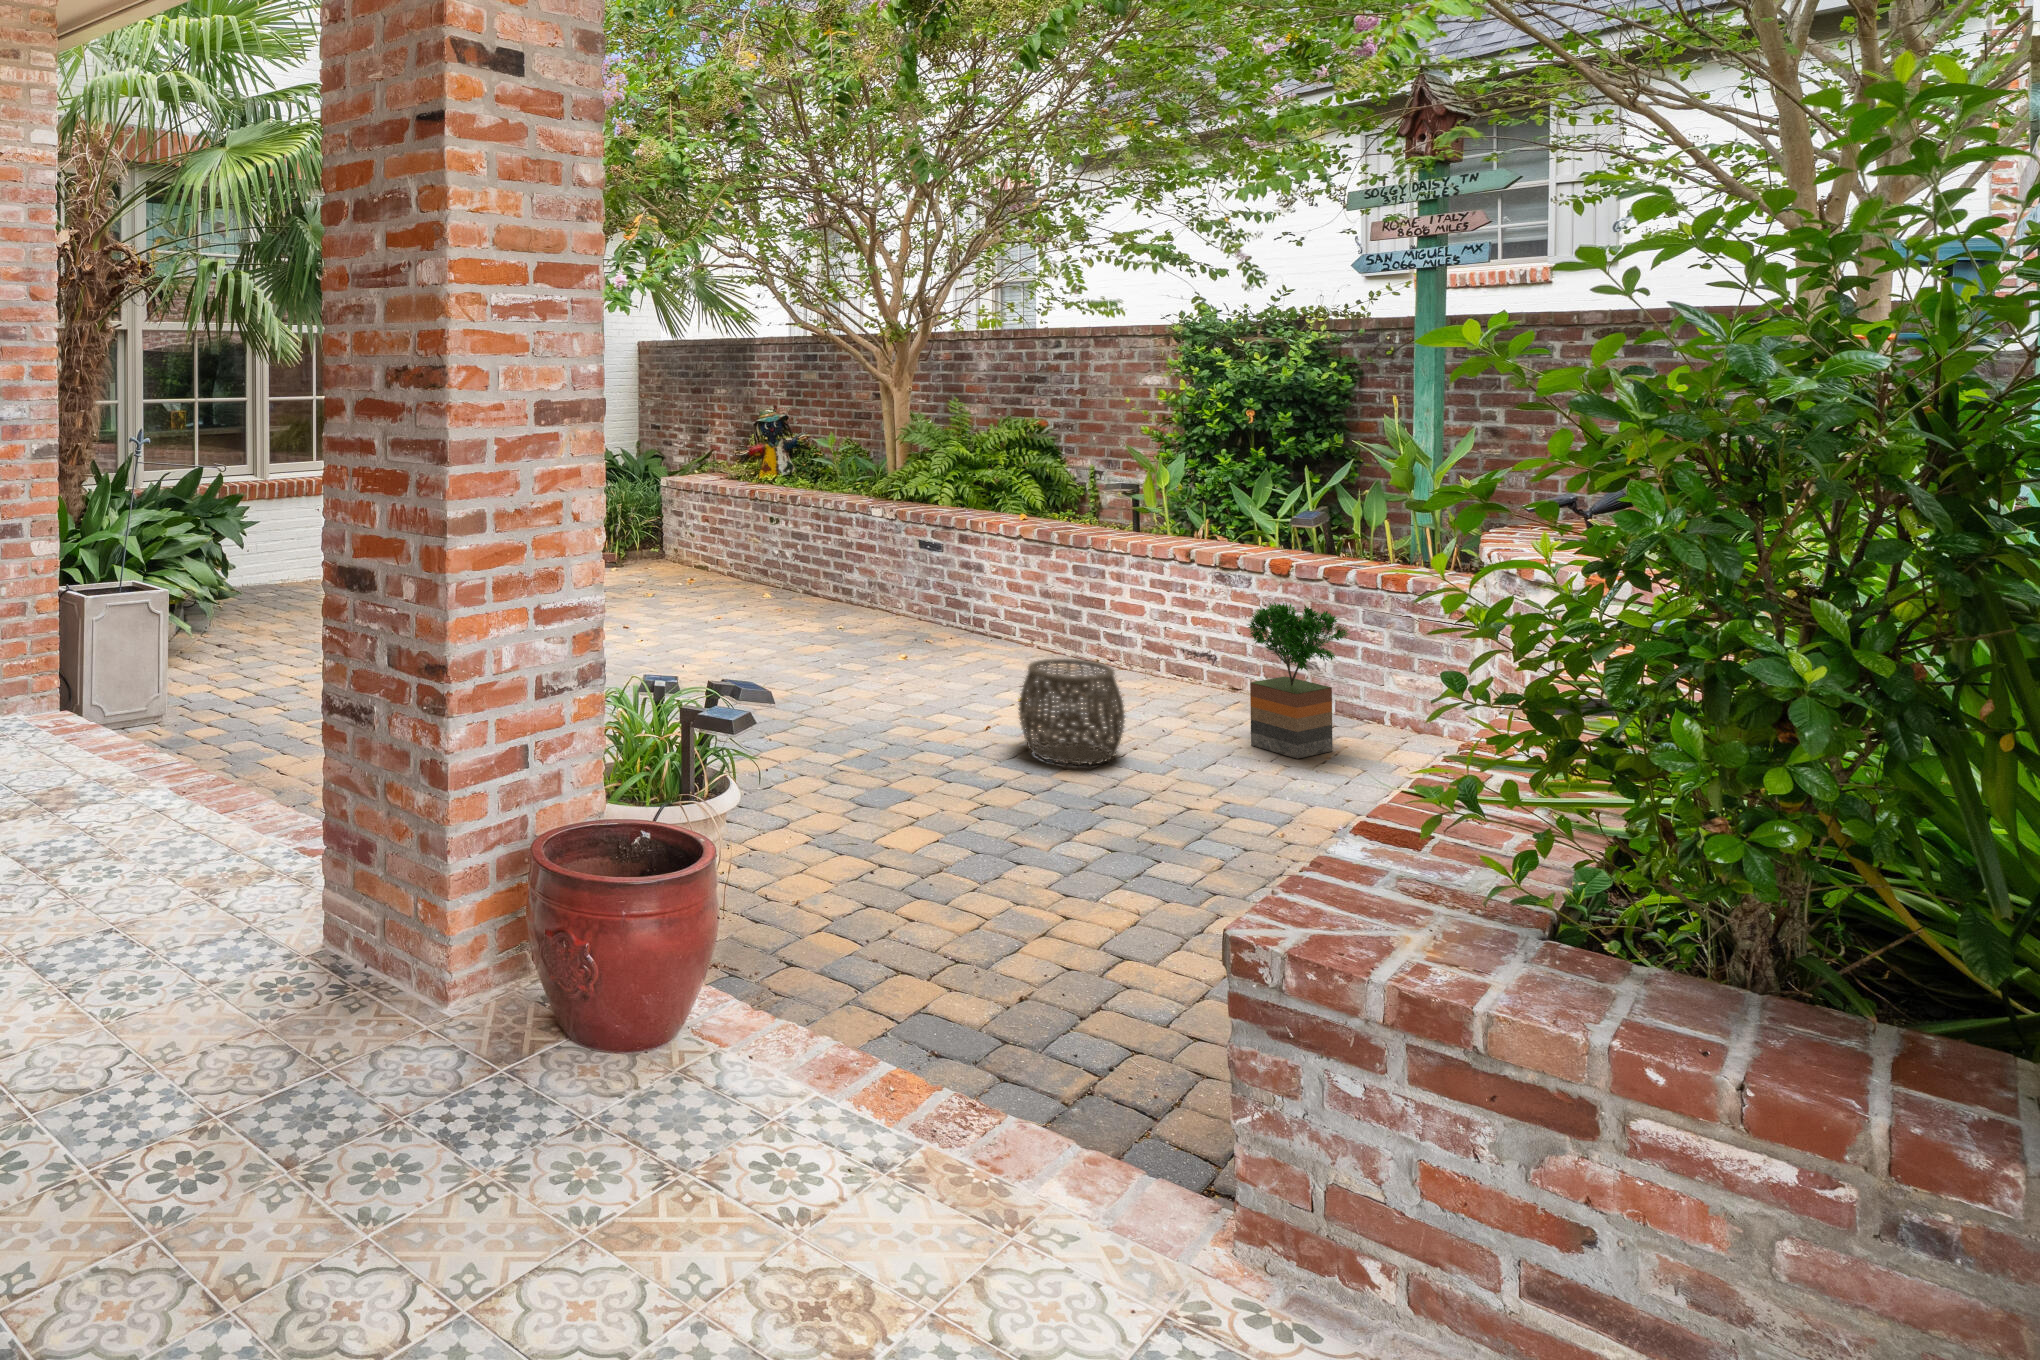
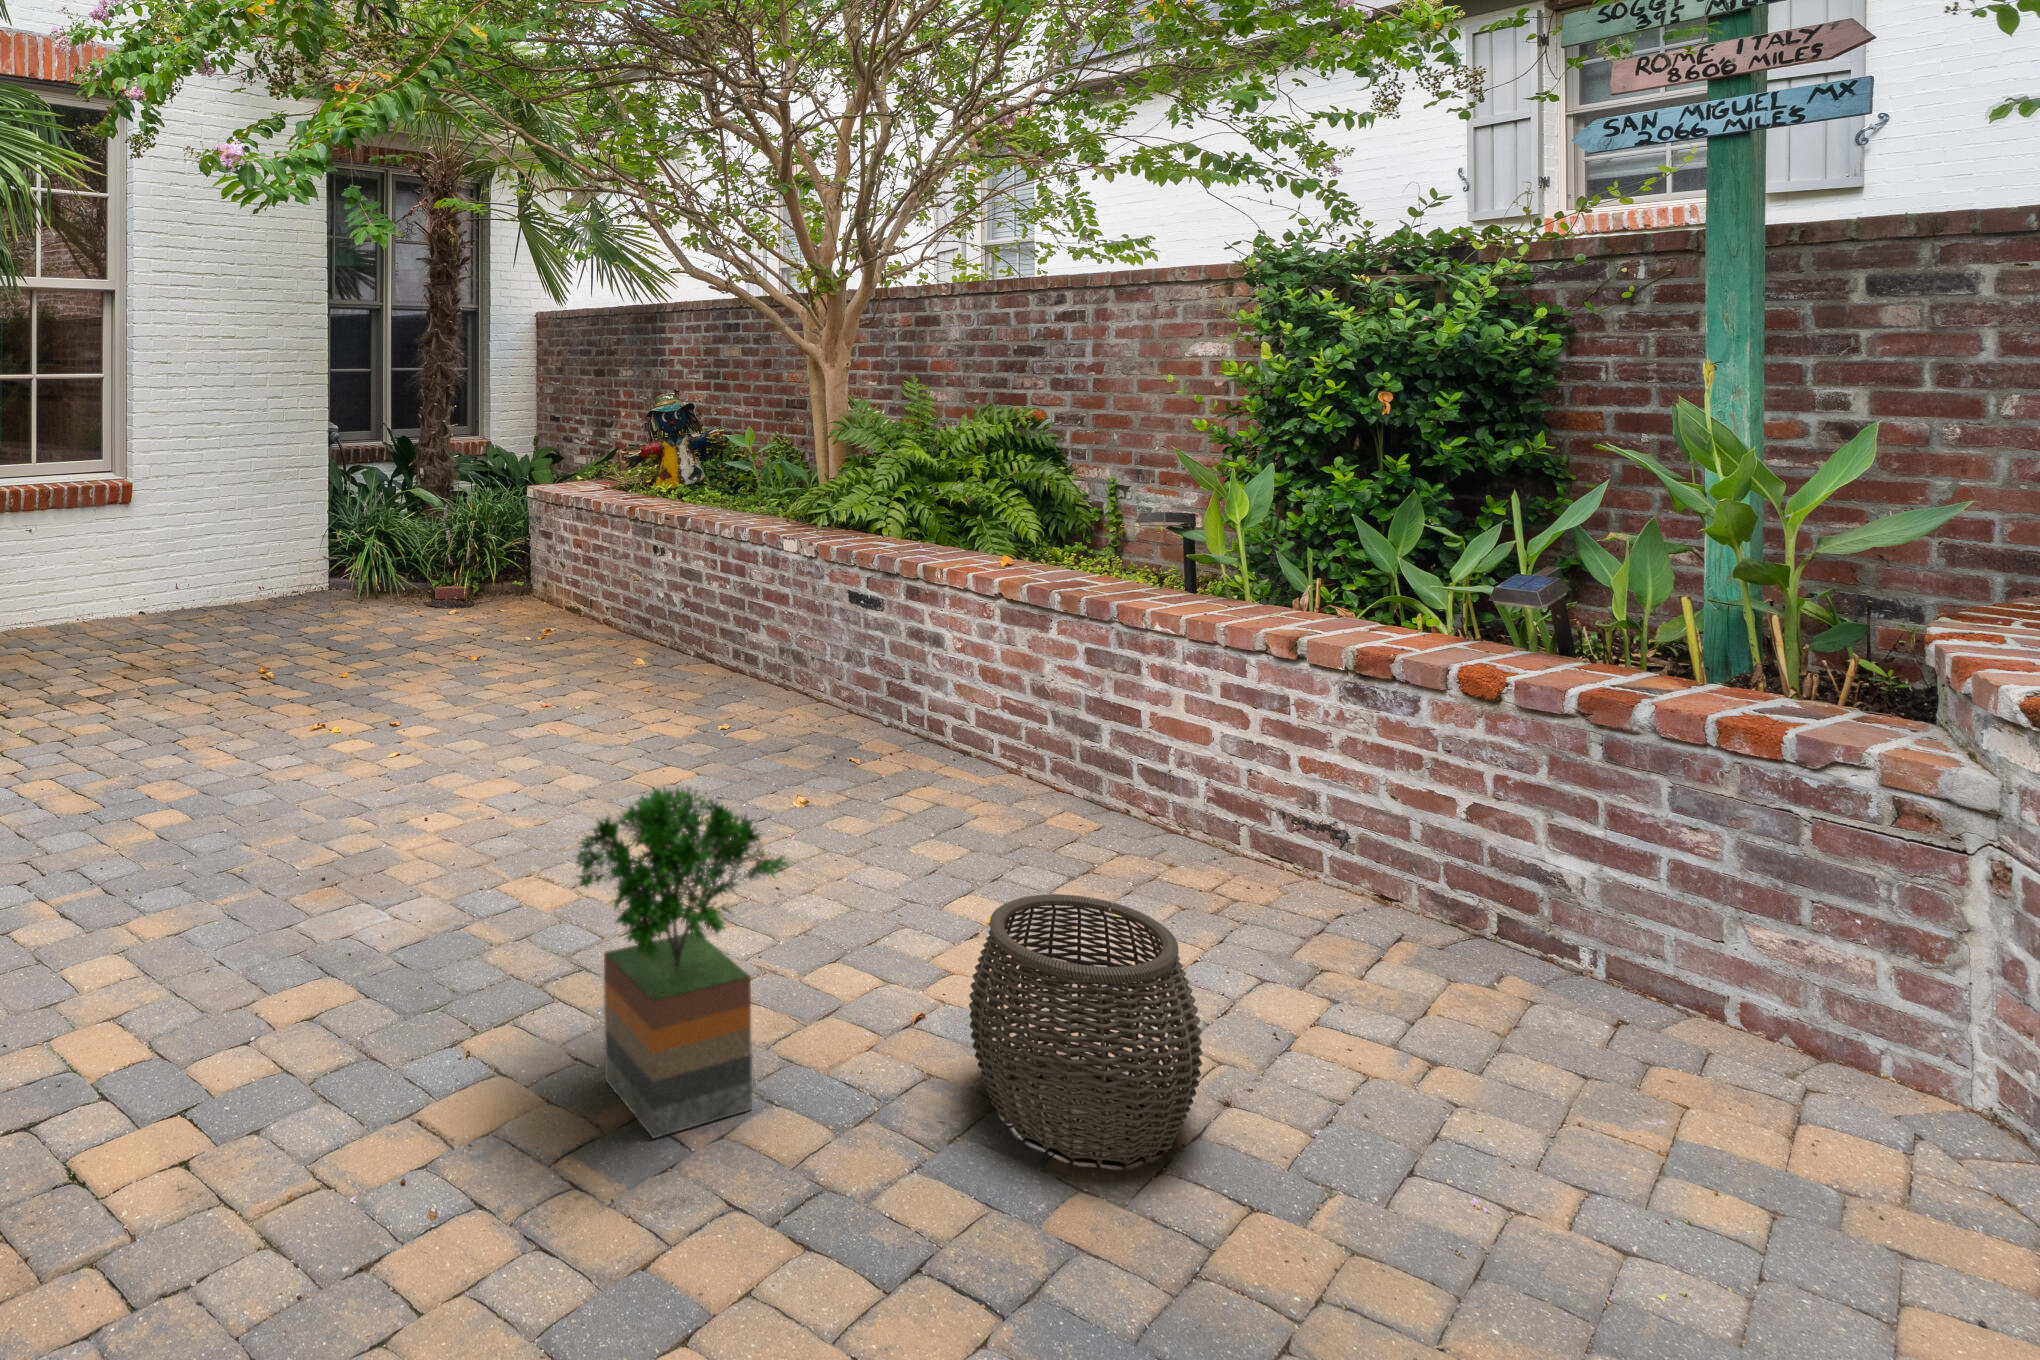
potted tree: present [1248,602,1348,759] -> present [576,787,788,1138]

